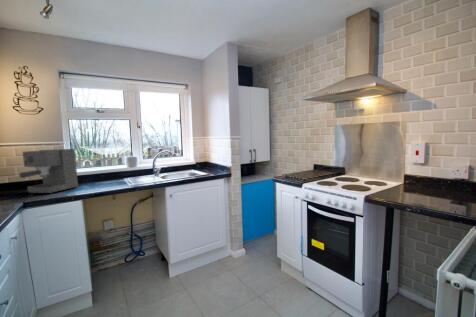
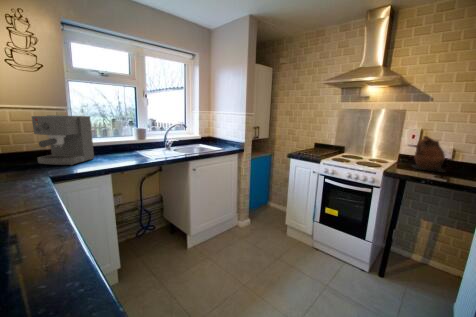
ceramic pitcher: none [412,151,456,198] -> present [413,136,445,172]

